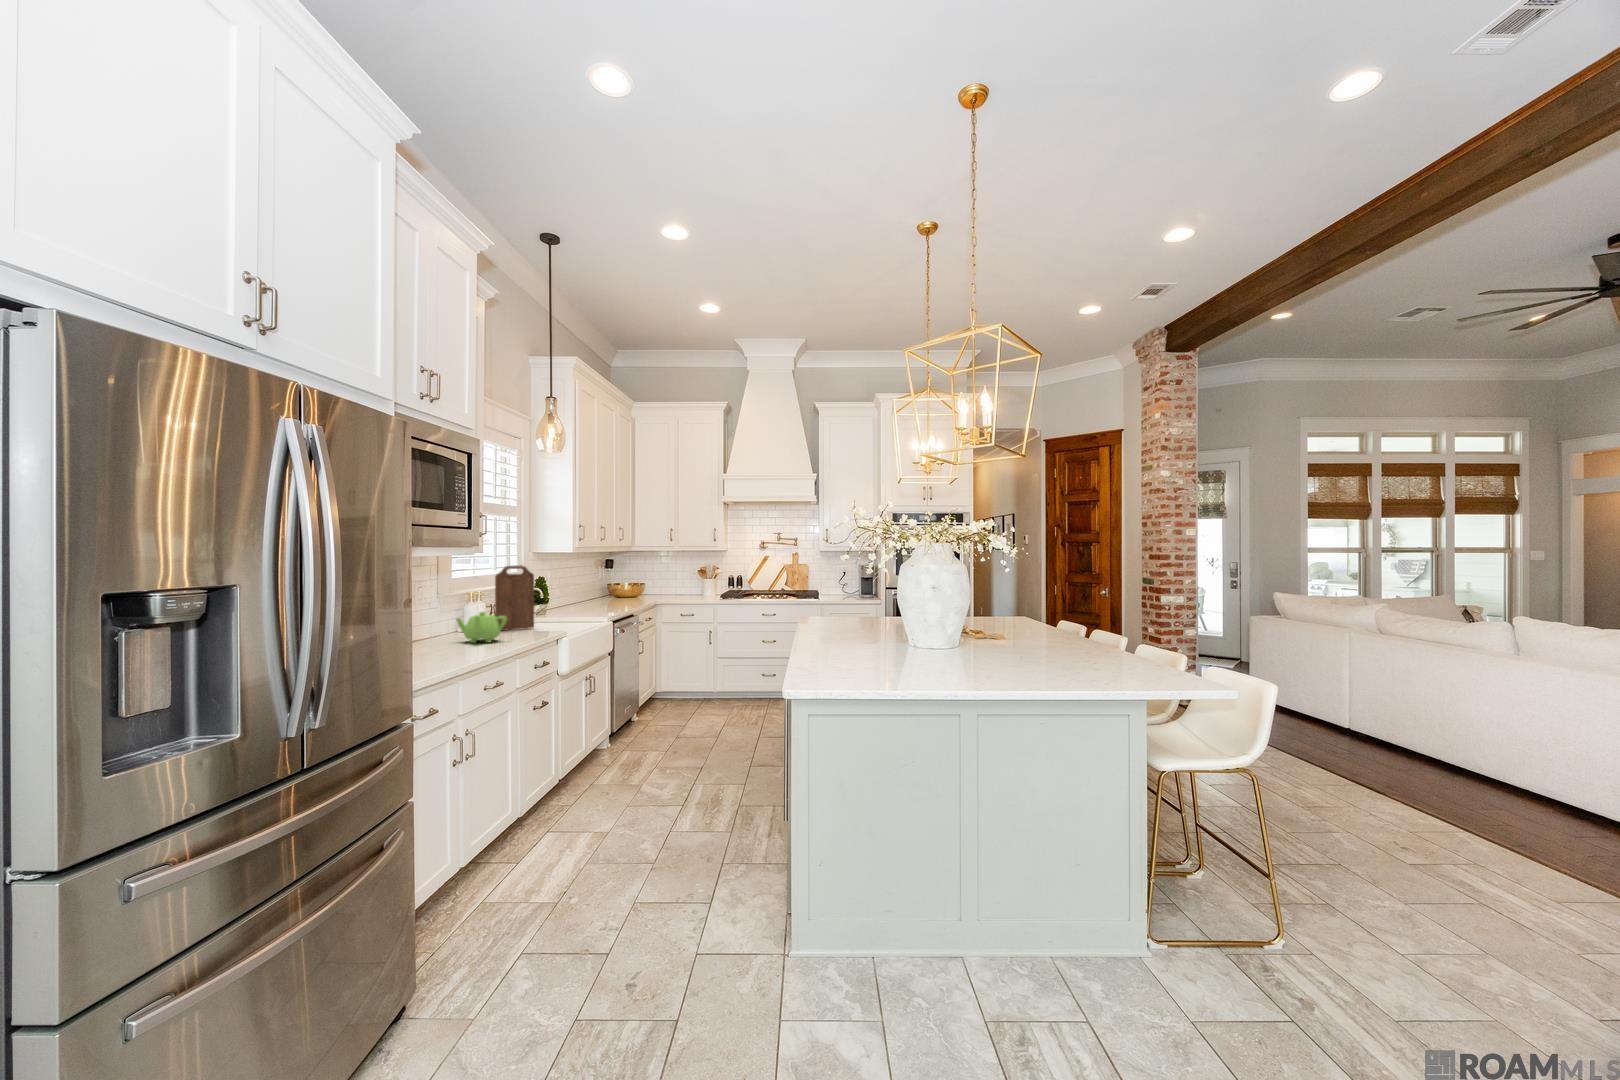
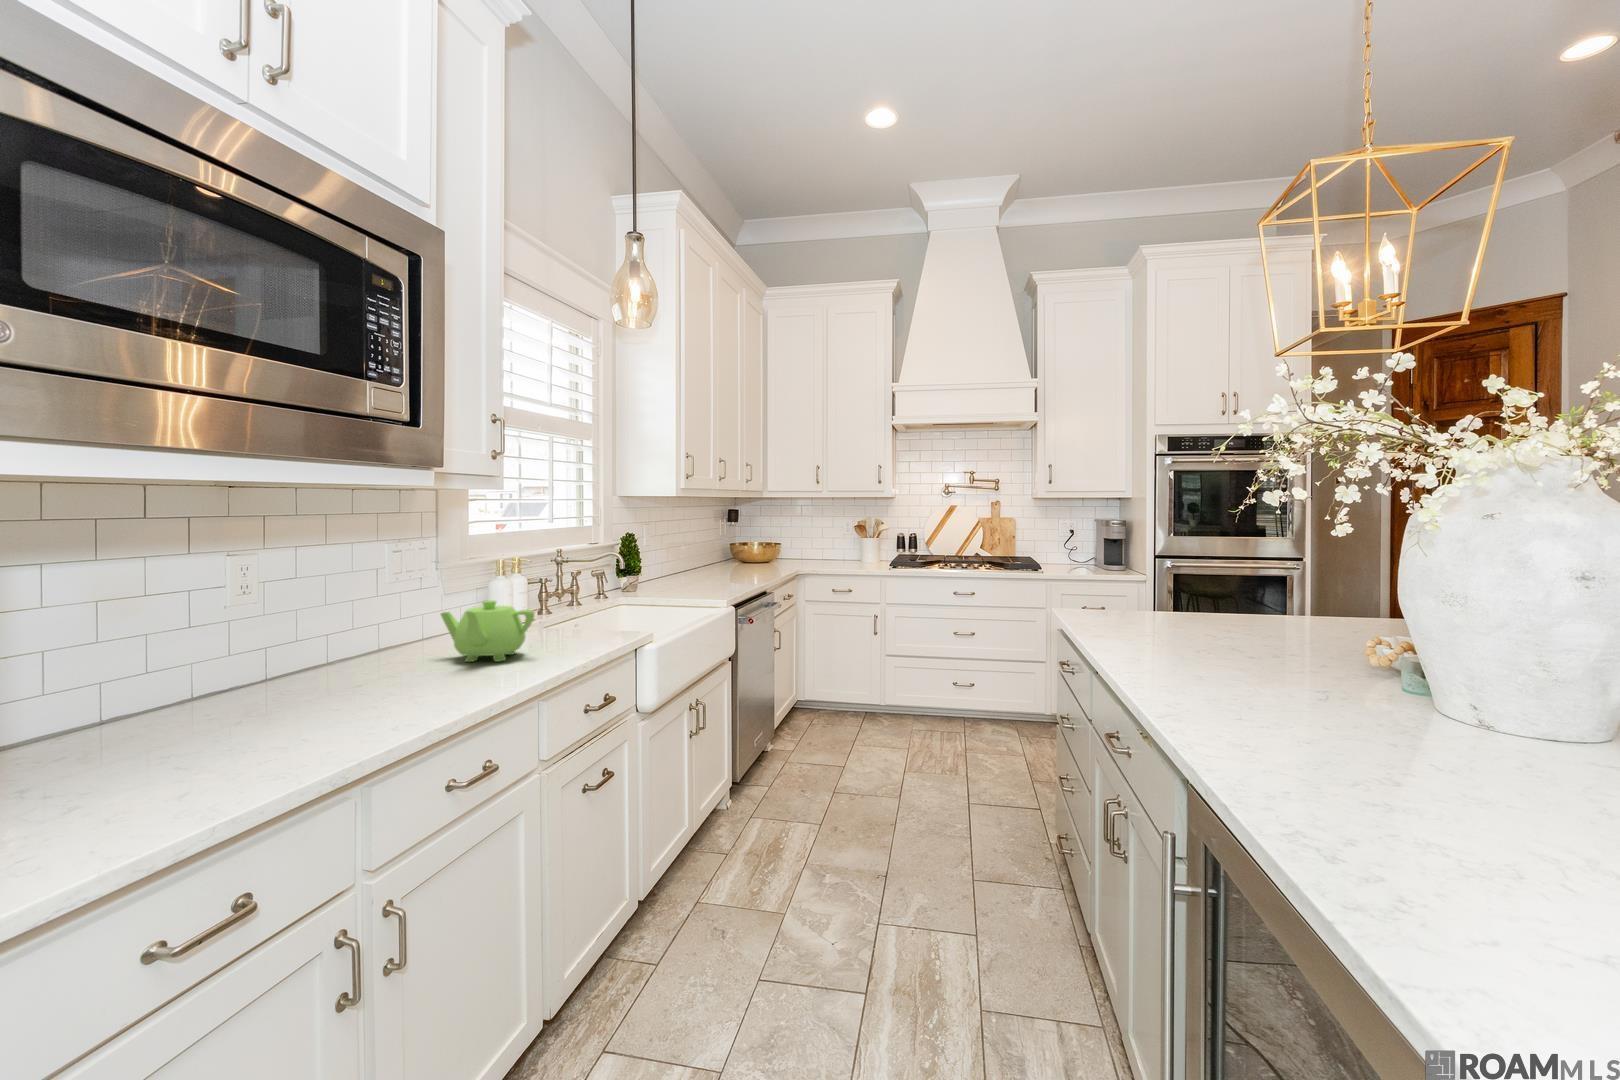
cutting board: present [495,565,534,631] -> none [534,514,604,628]

